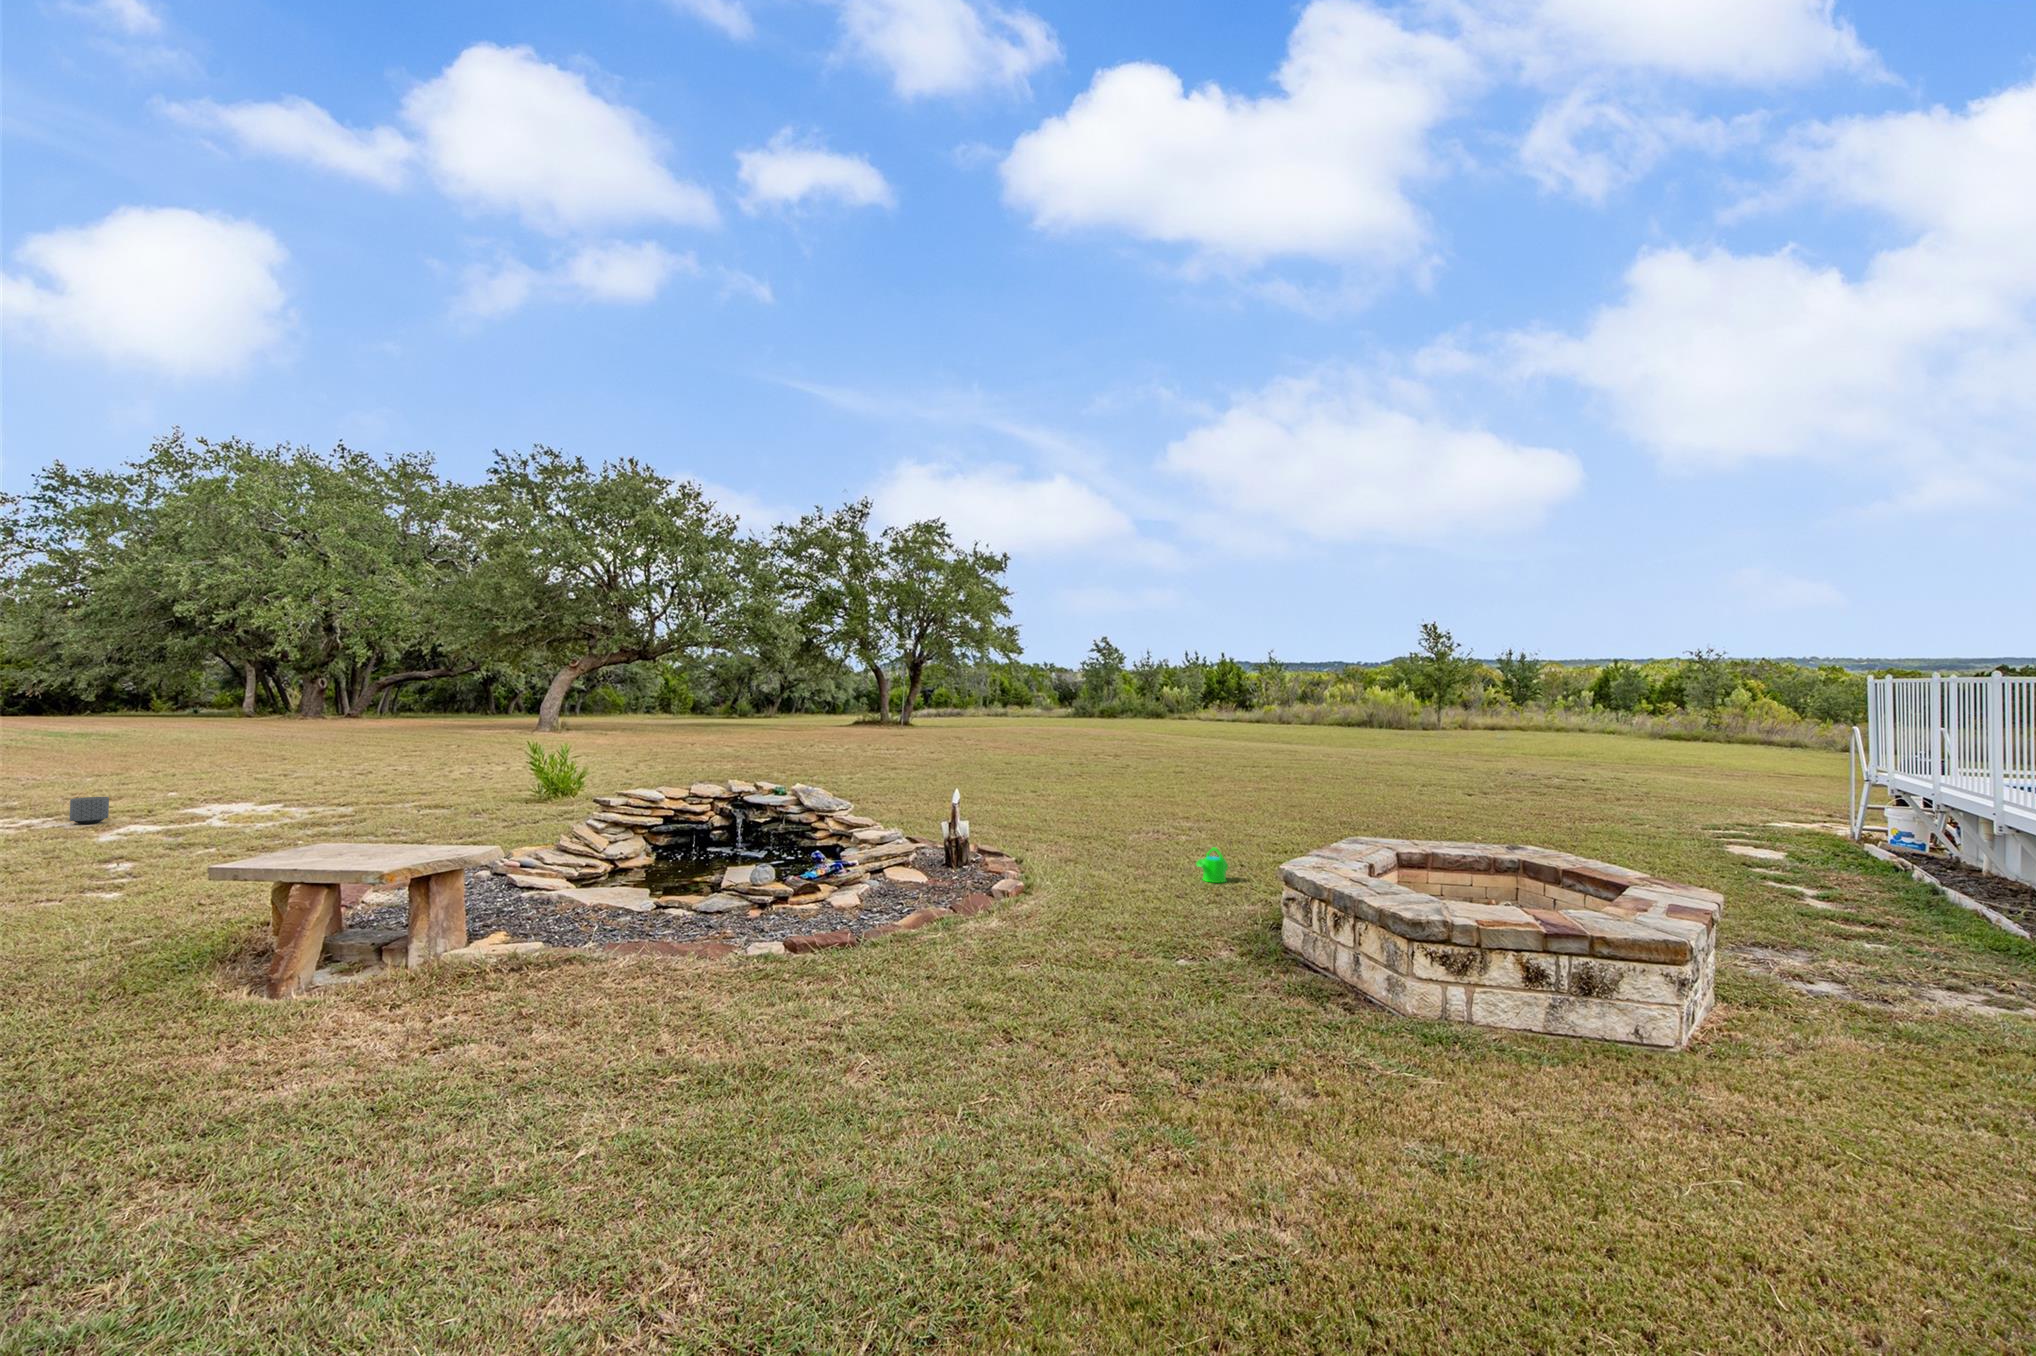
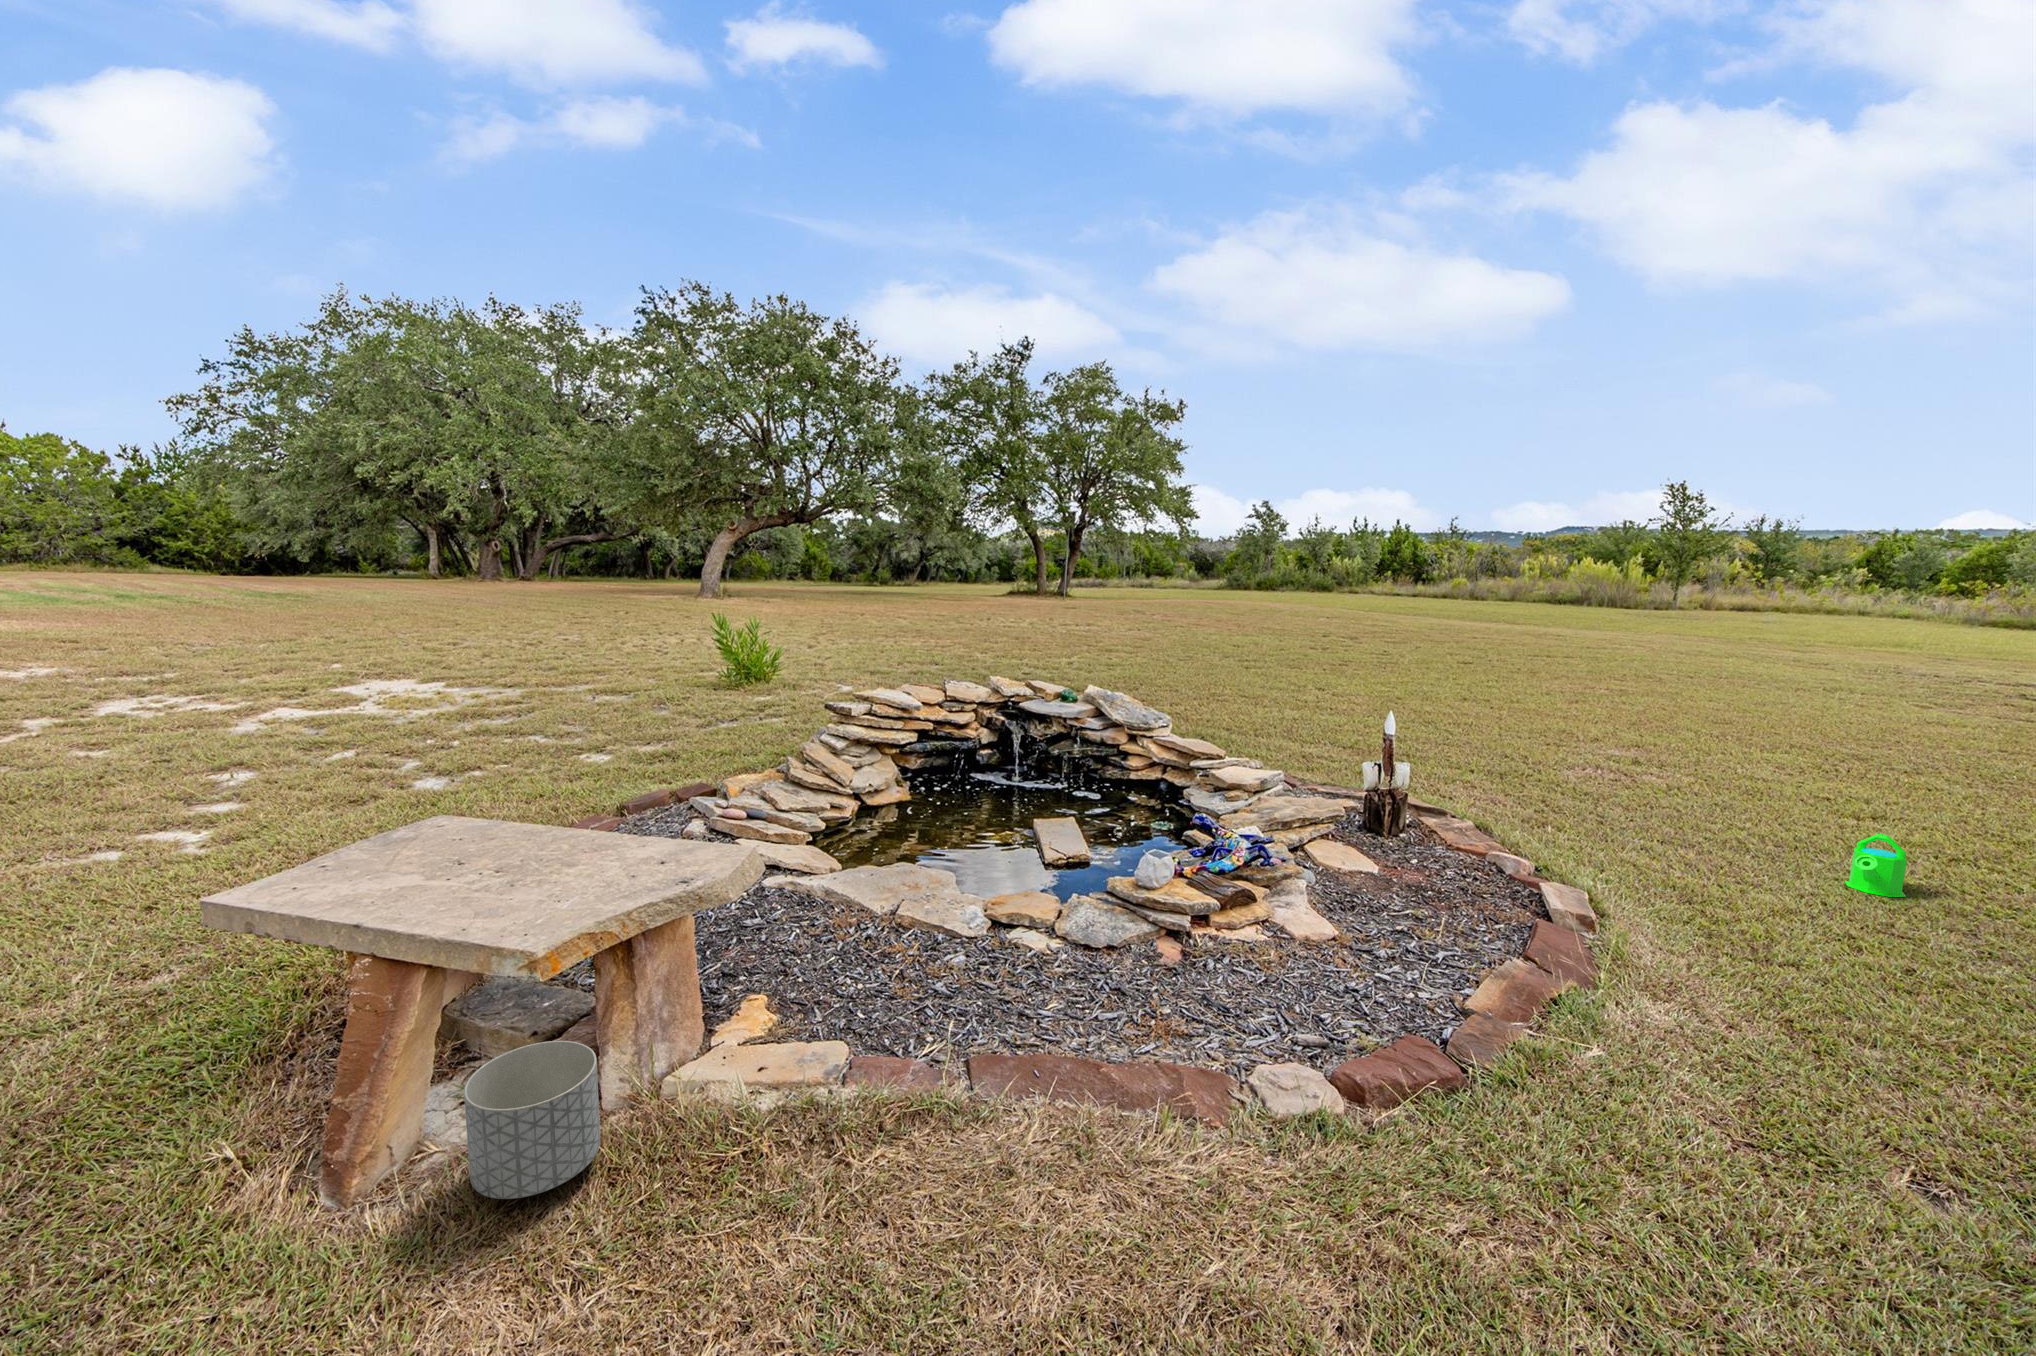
planter: present [70,797,109,824] -> present [464,1041,600,1199]

